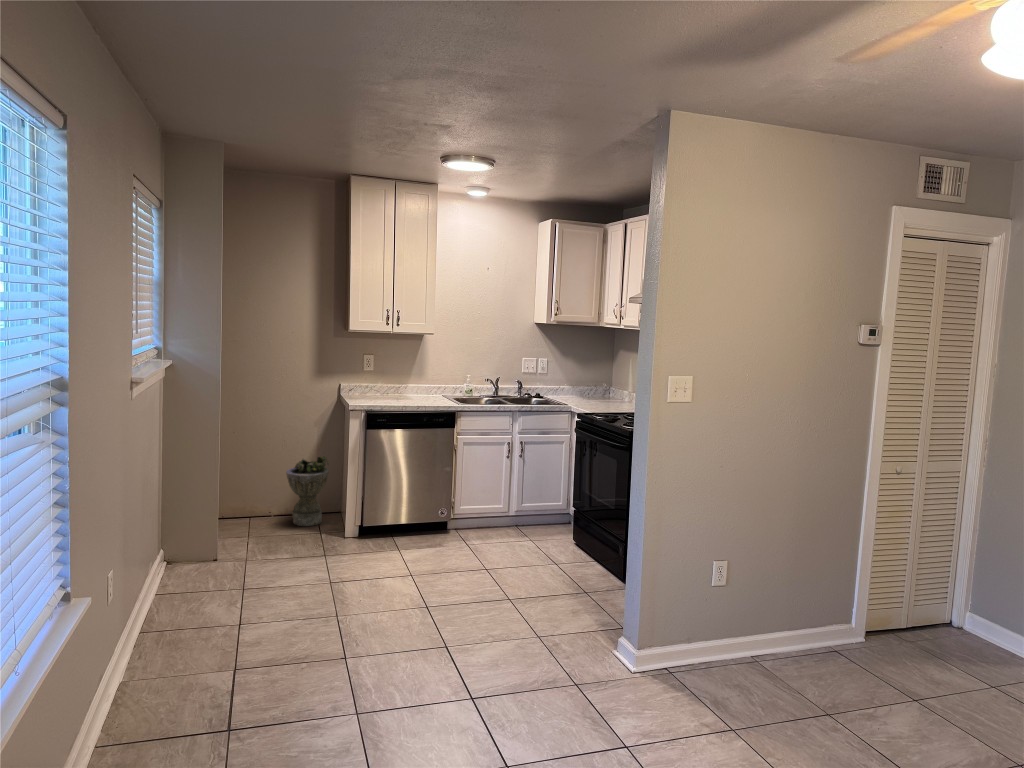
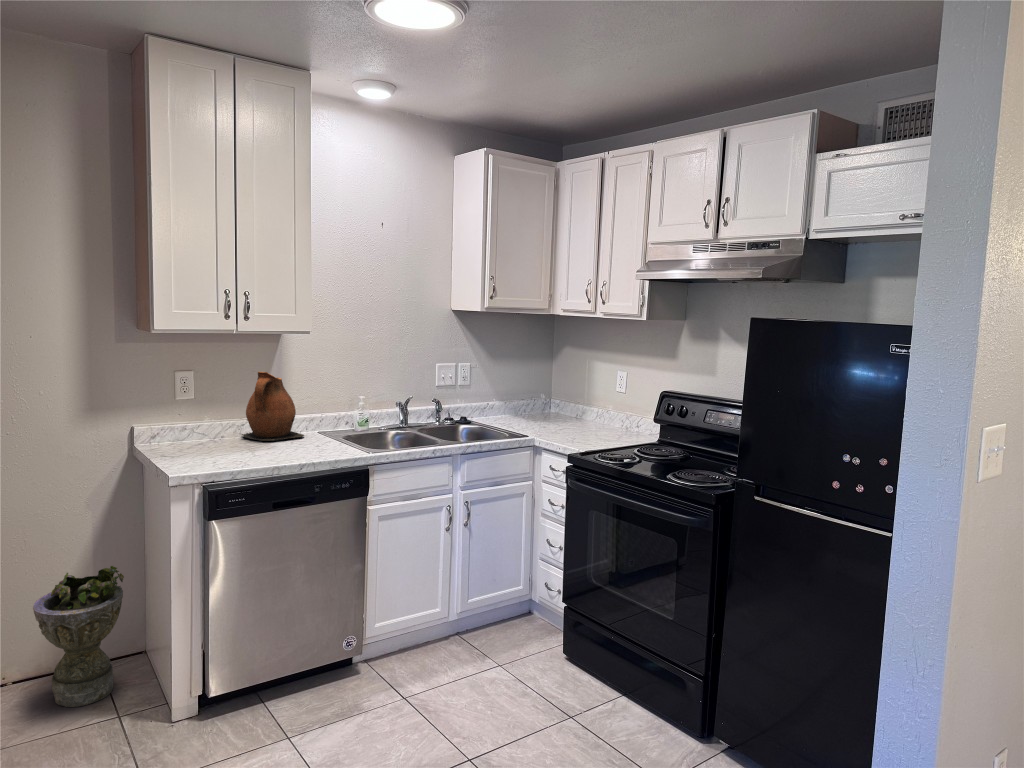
ceramic pitcher: none [395,356,432,397] -> present [242,372,304,441]

